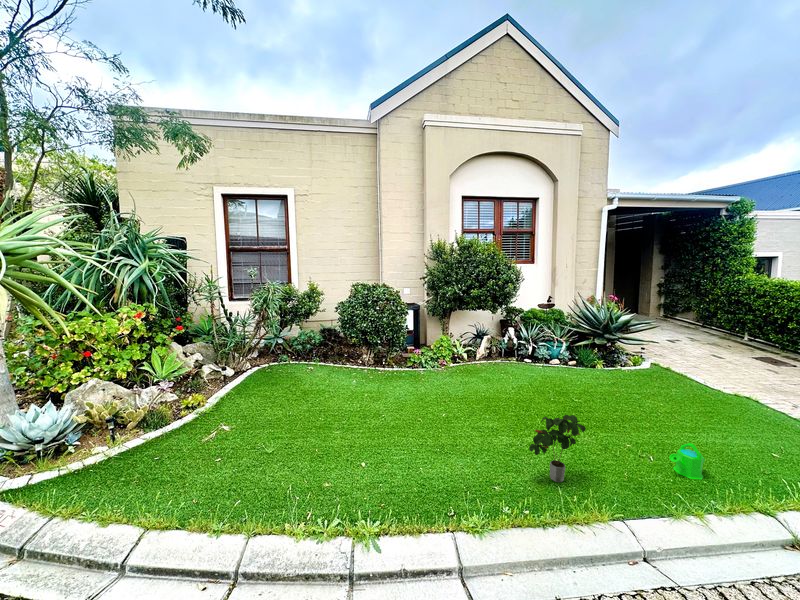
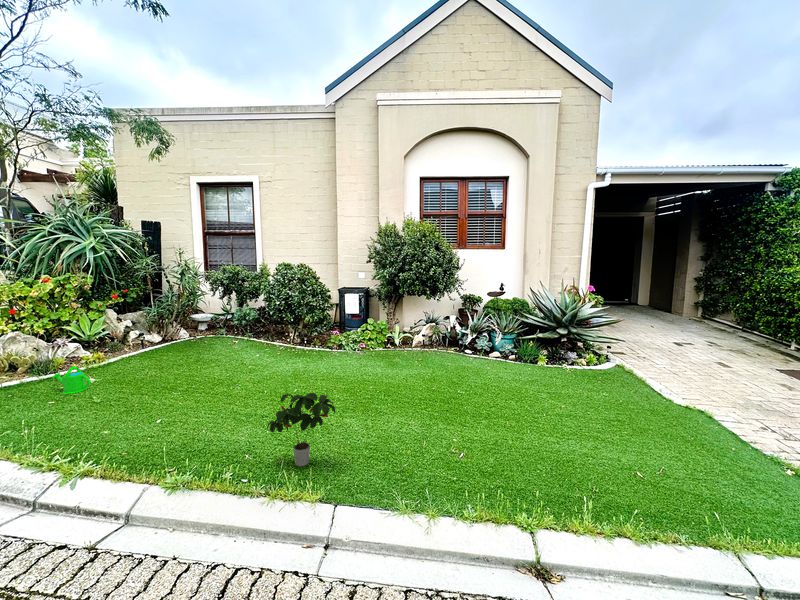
watering can: present [669,443,705,480] -> present [52,366,91,394]

